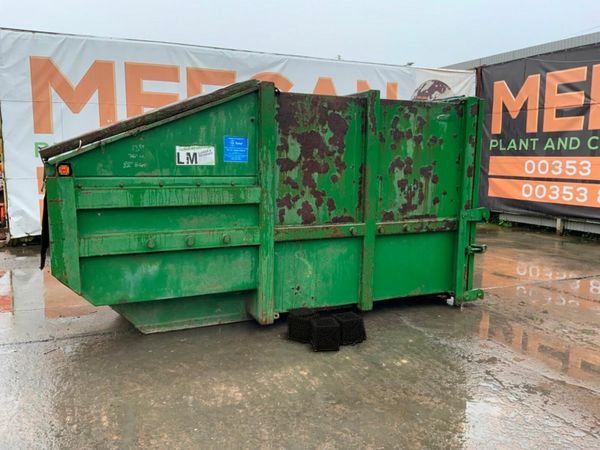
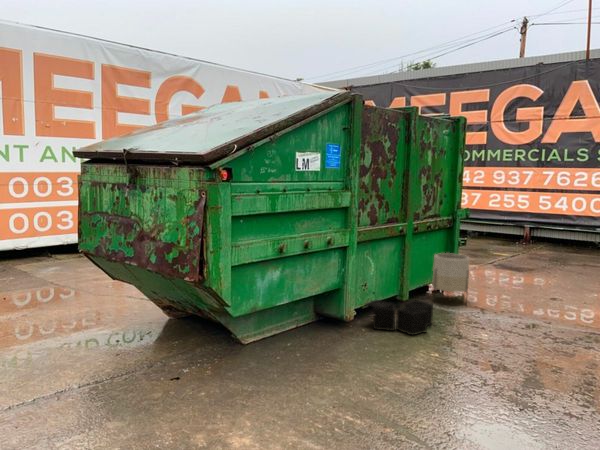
planter: none [409,262,455,327] -> present [432,253,470,301]

